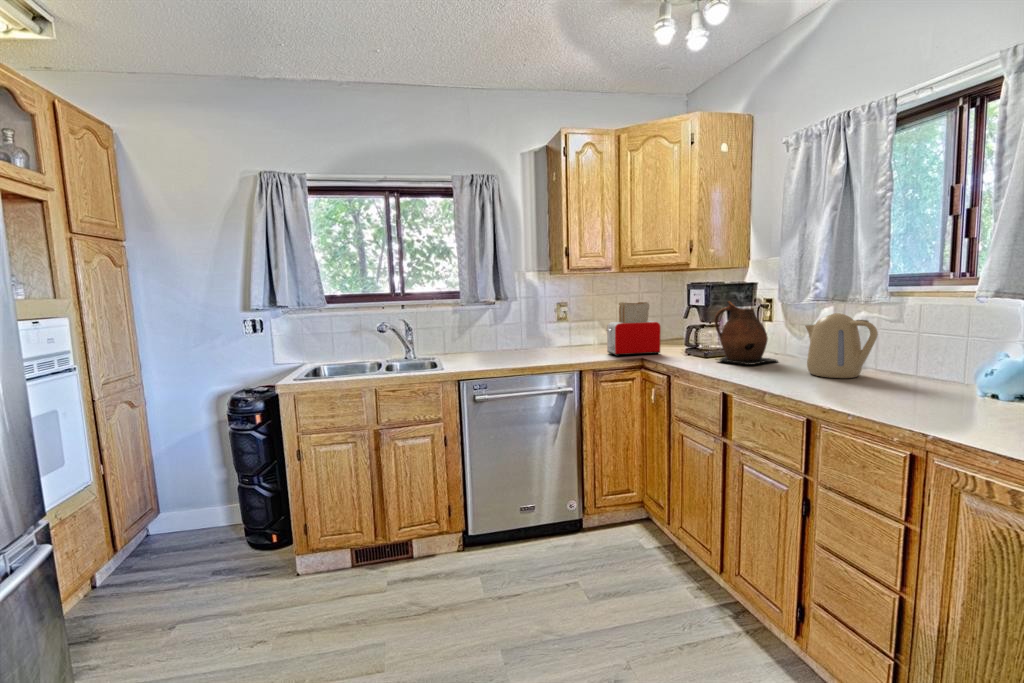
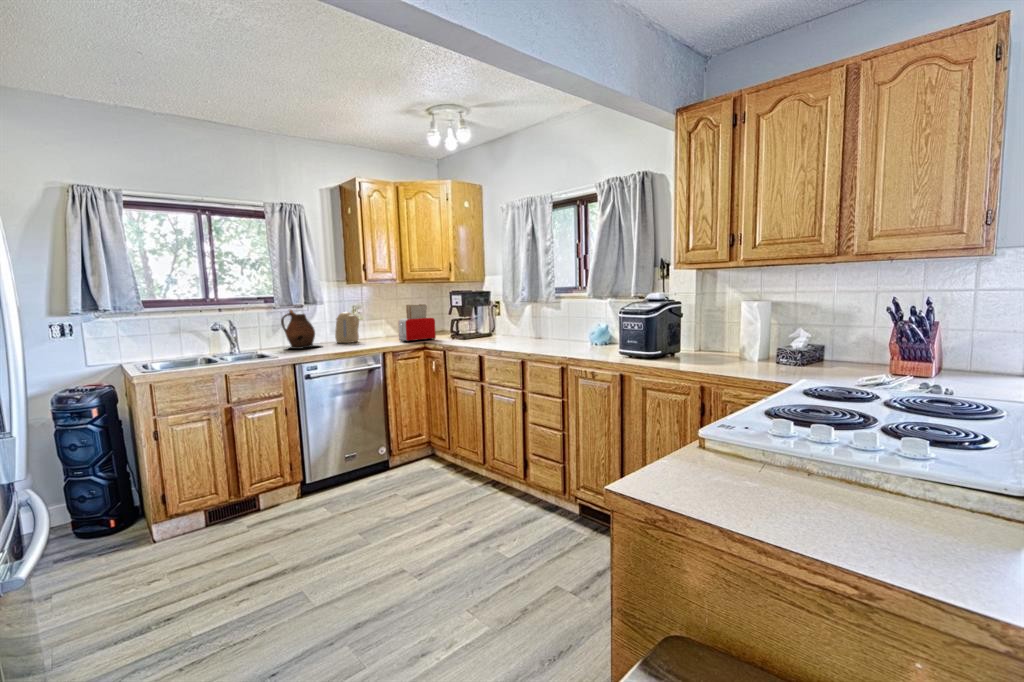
ceramic pitcher: present [715,301,776,365] -> present [281,310,318,349]
kettle: present [805,313,878,378] -> present [335,312,359,343]

